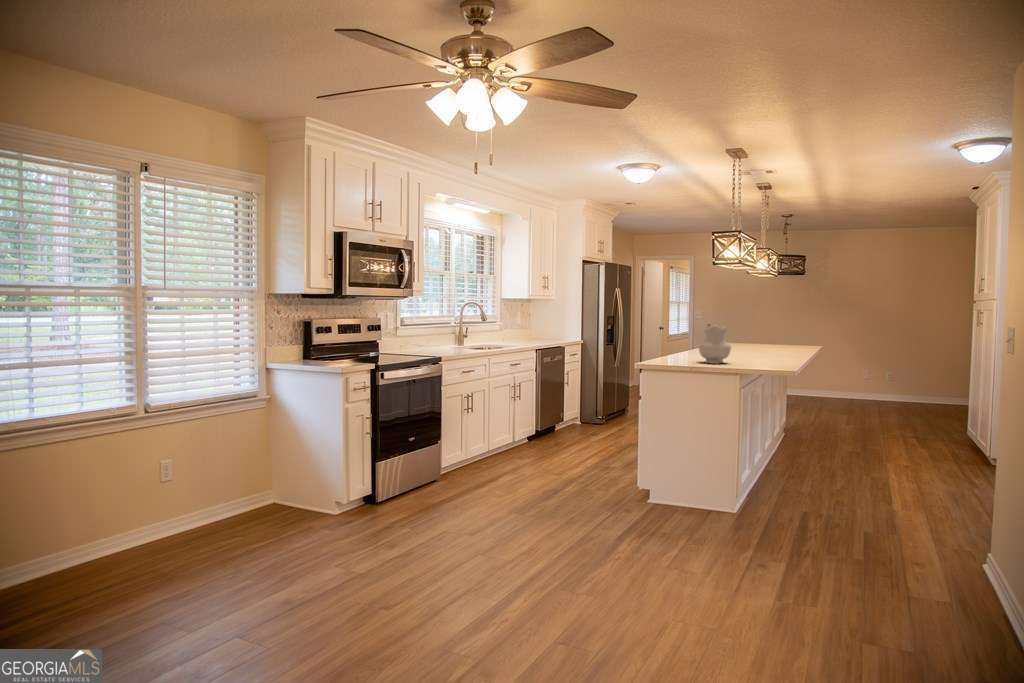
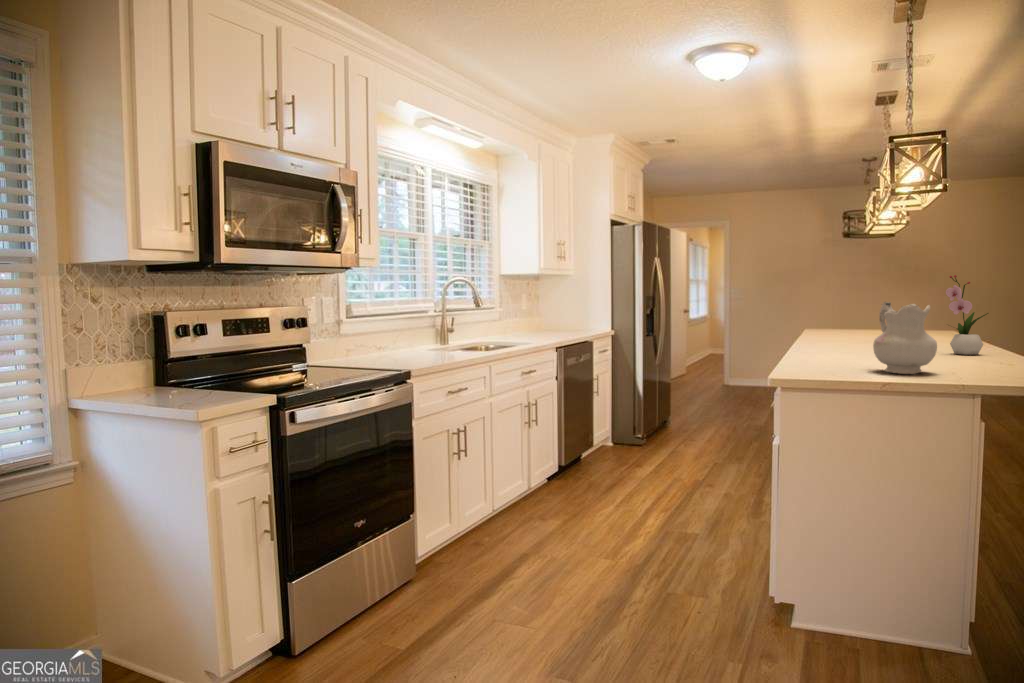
flower arrangement: none [766,309,790,357] -> present [946,275,988,355]

